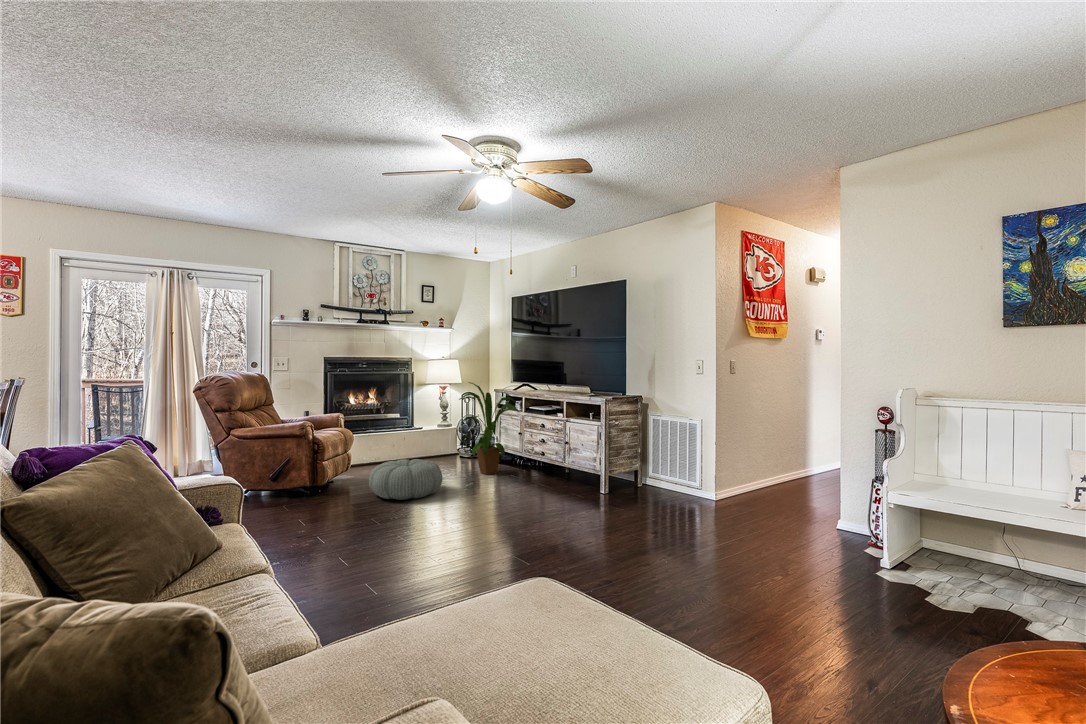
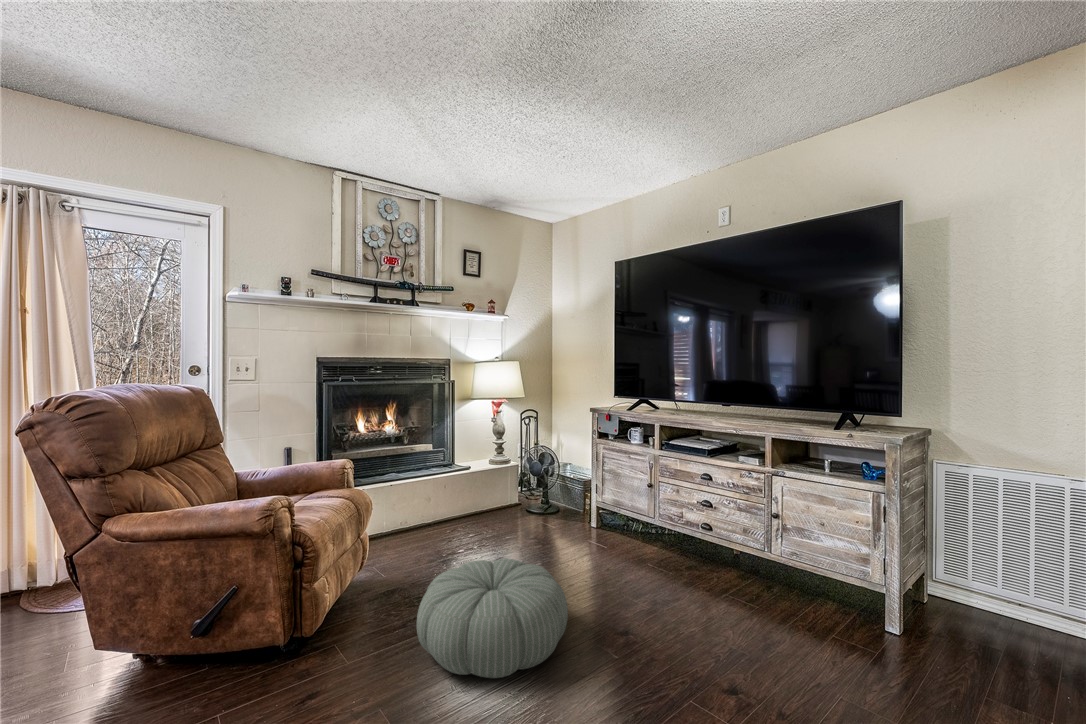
house plant: present [459,382,523,475] -> none [549,400,674,564]

